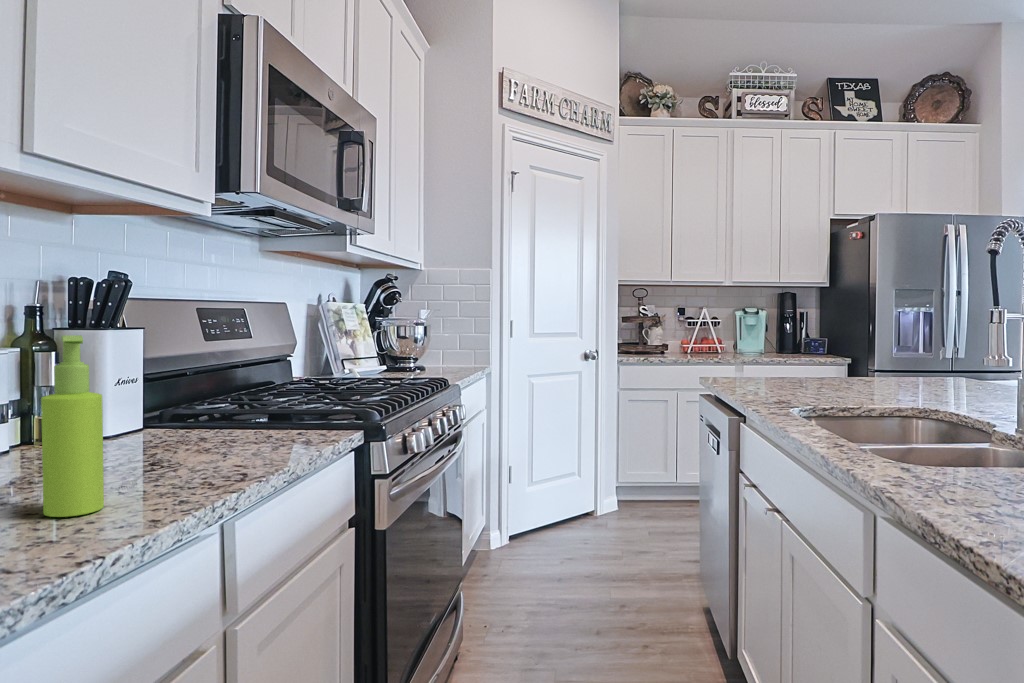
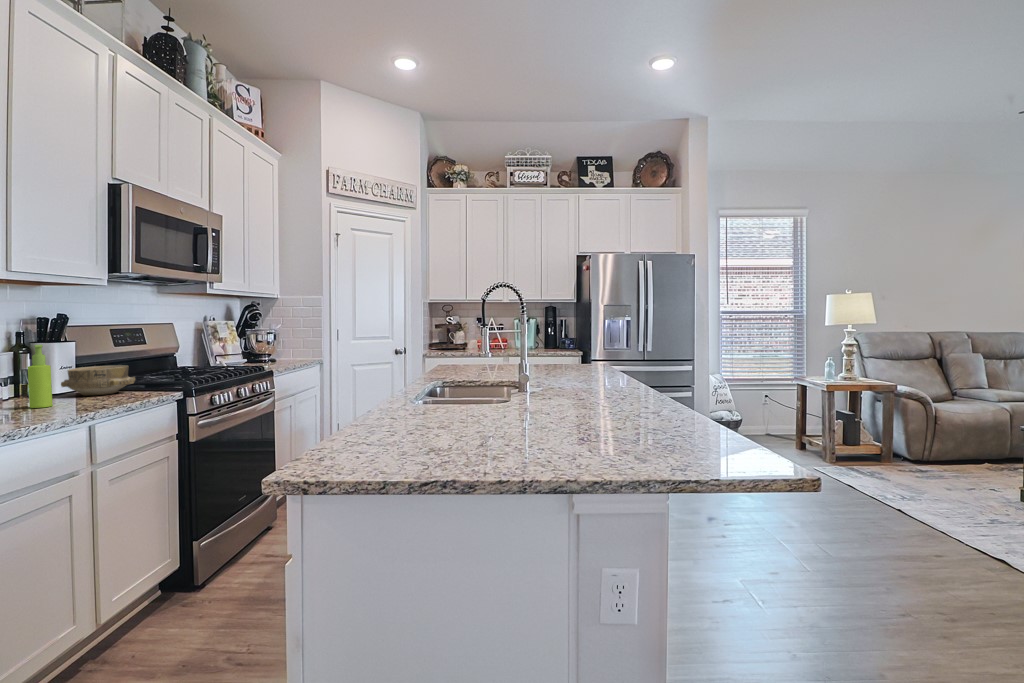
ceramic bowl: none [119,384,278,456] -> present [61,365,135,396]

